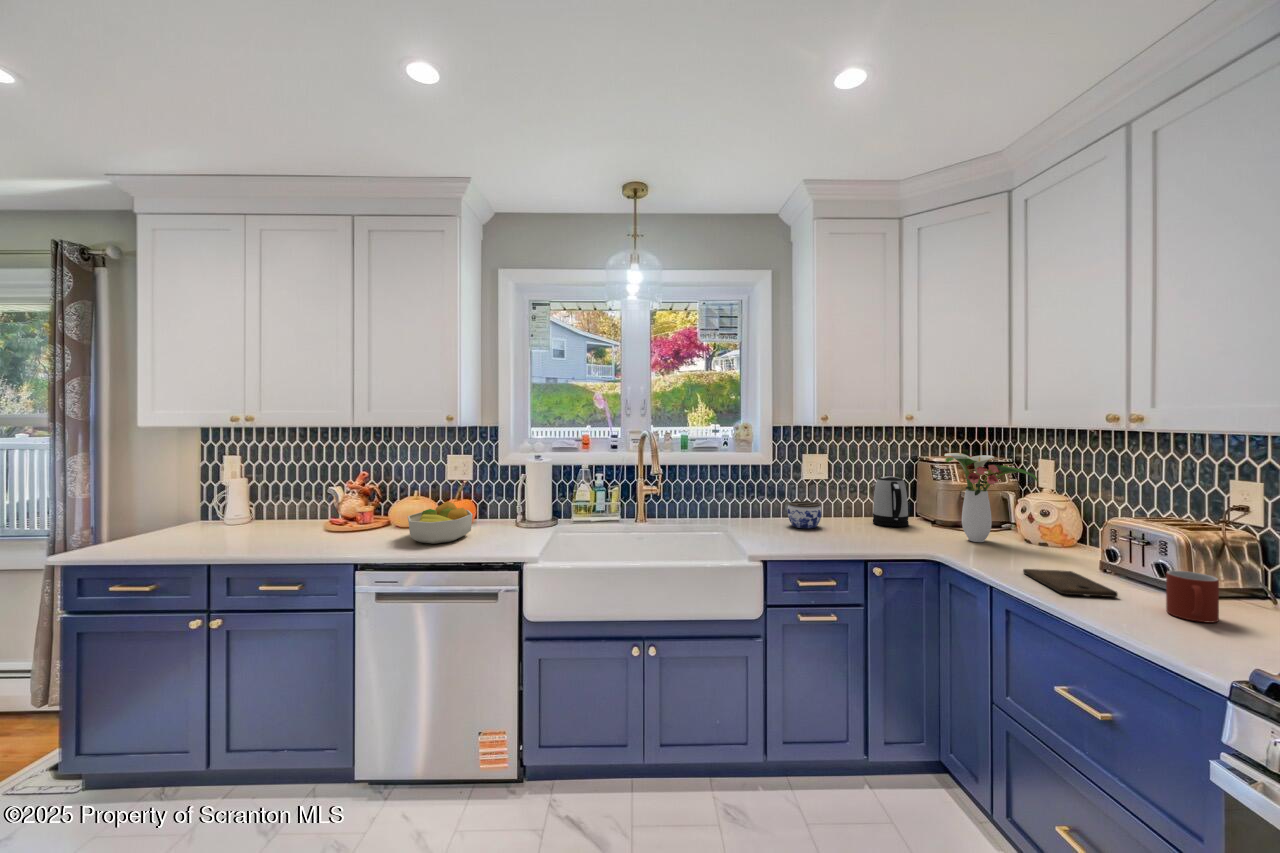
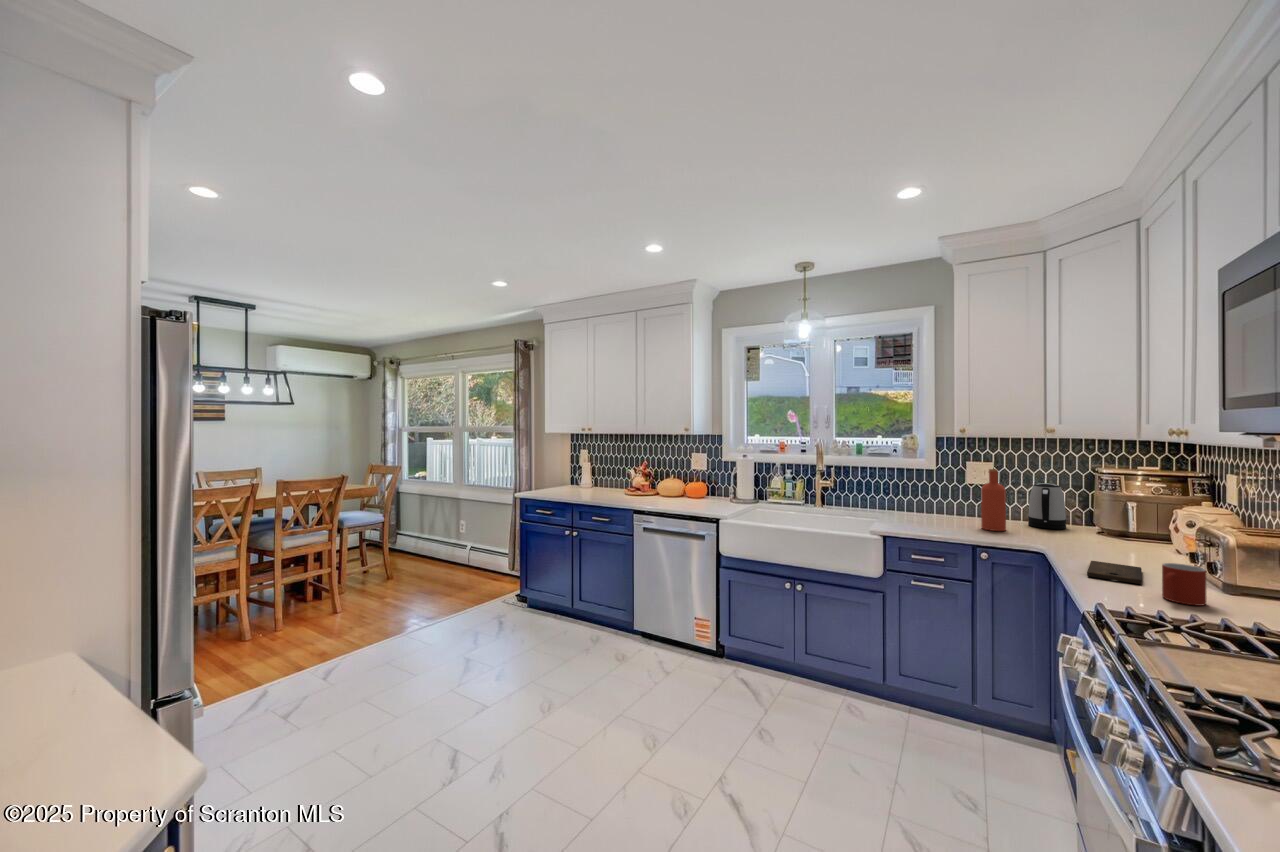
flower arrangement: present [944,453,1038,542] -> none [1063,463,1161,546]
bottle: none [846,463,872,537] -> present [981,469,1006,531]
fruit bowl: present [408,501,473,544] -> none [662,481,699,504]
jar: present [787,501,822,529] -> none [936,499,968,522]

